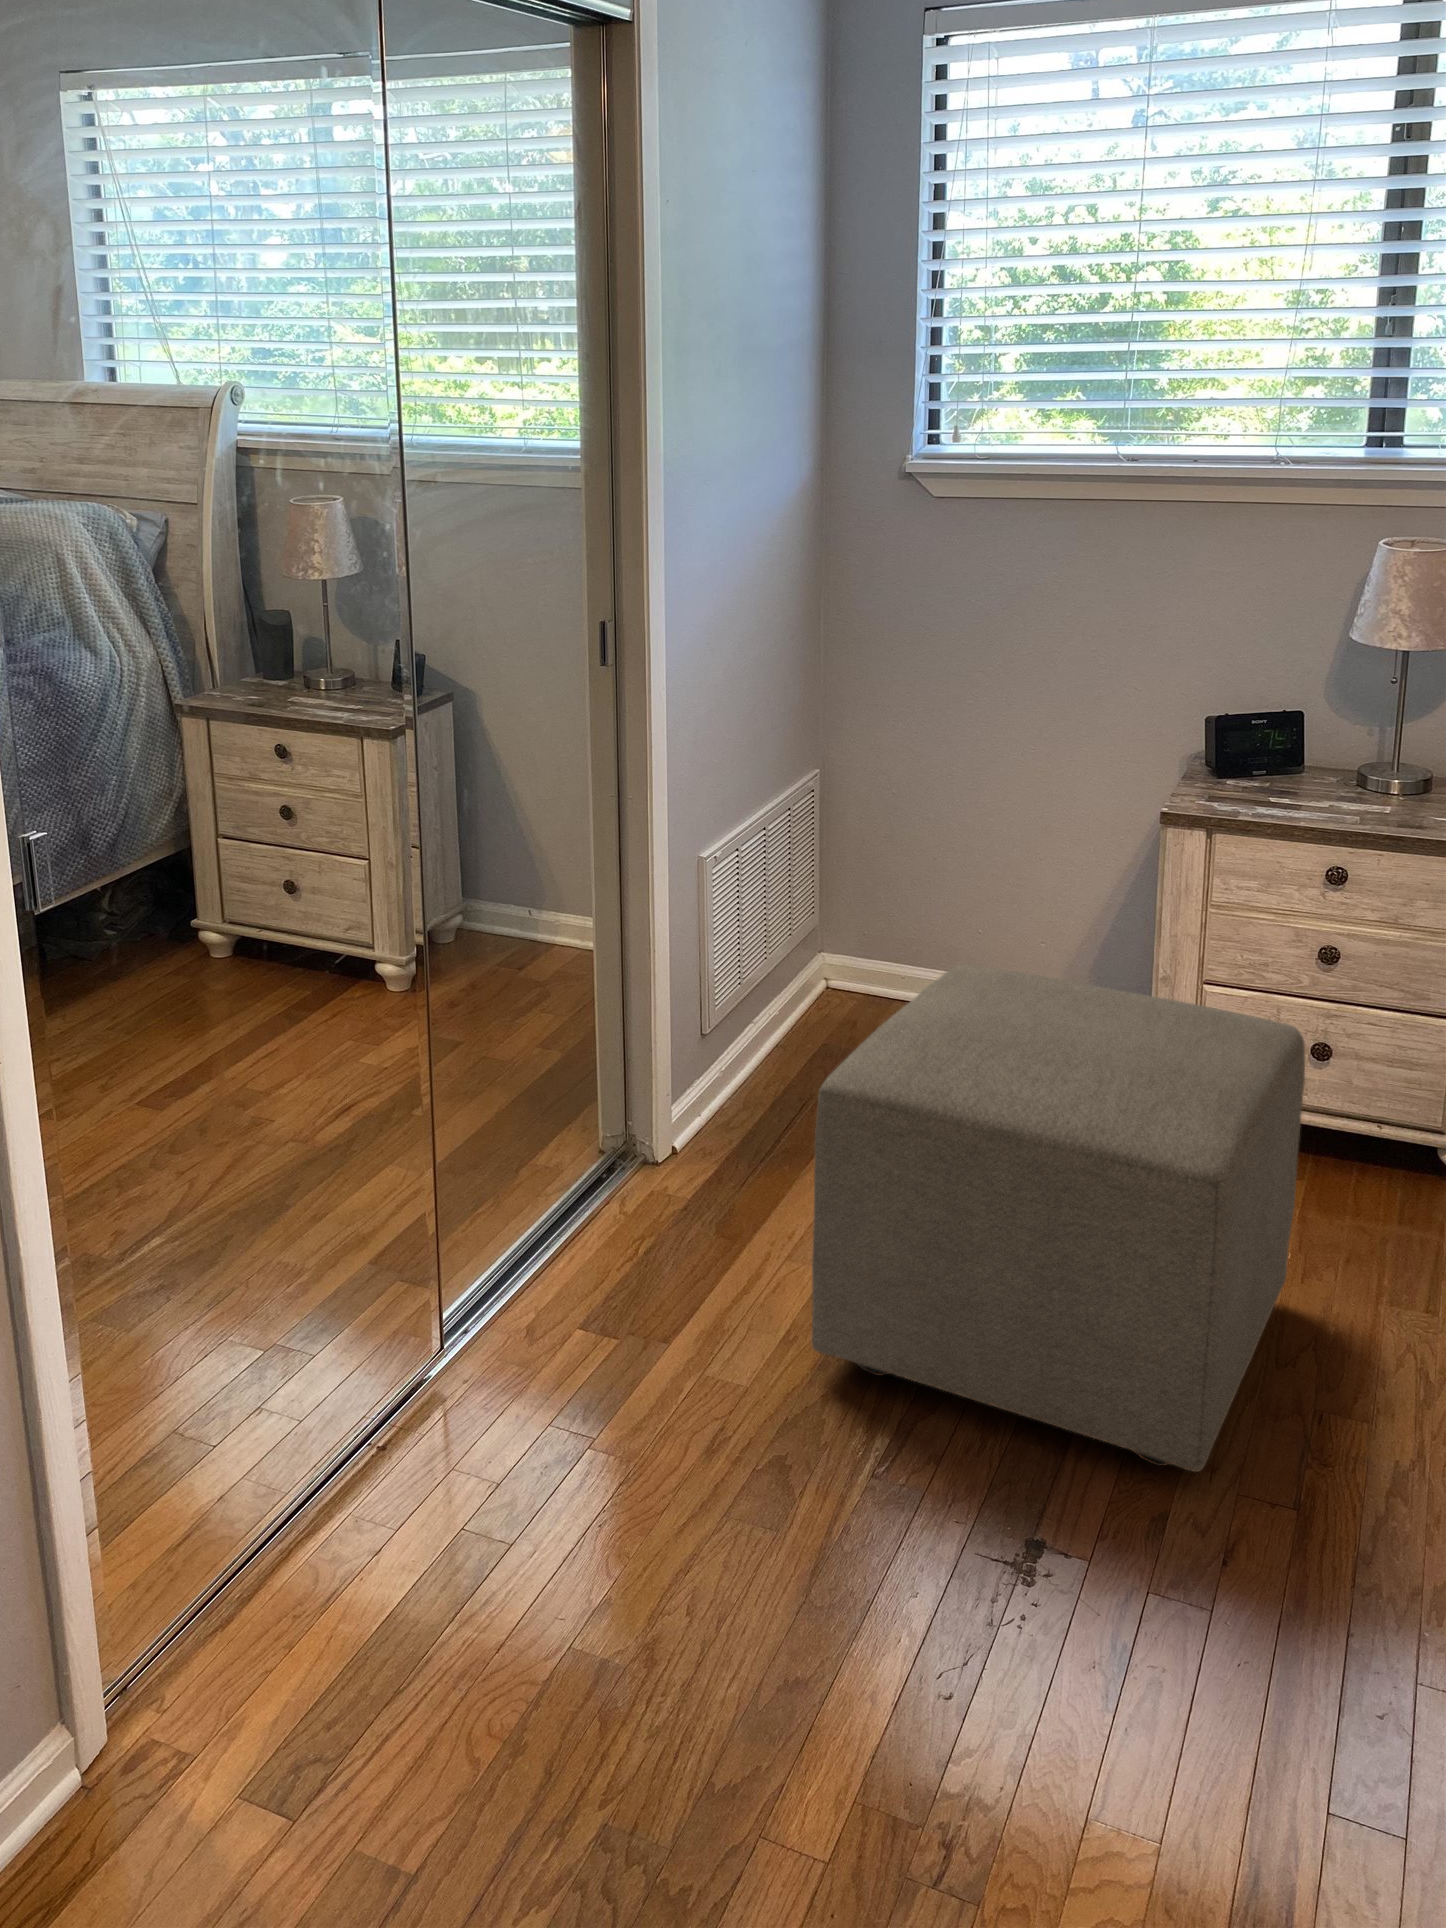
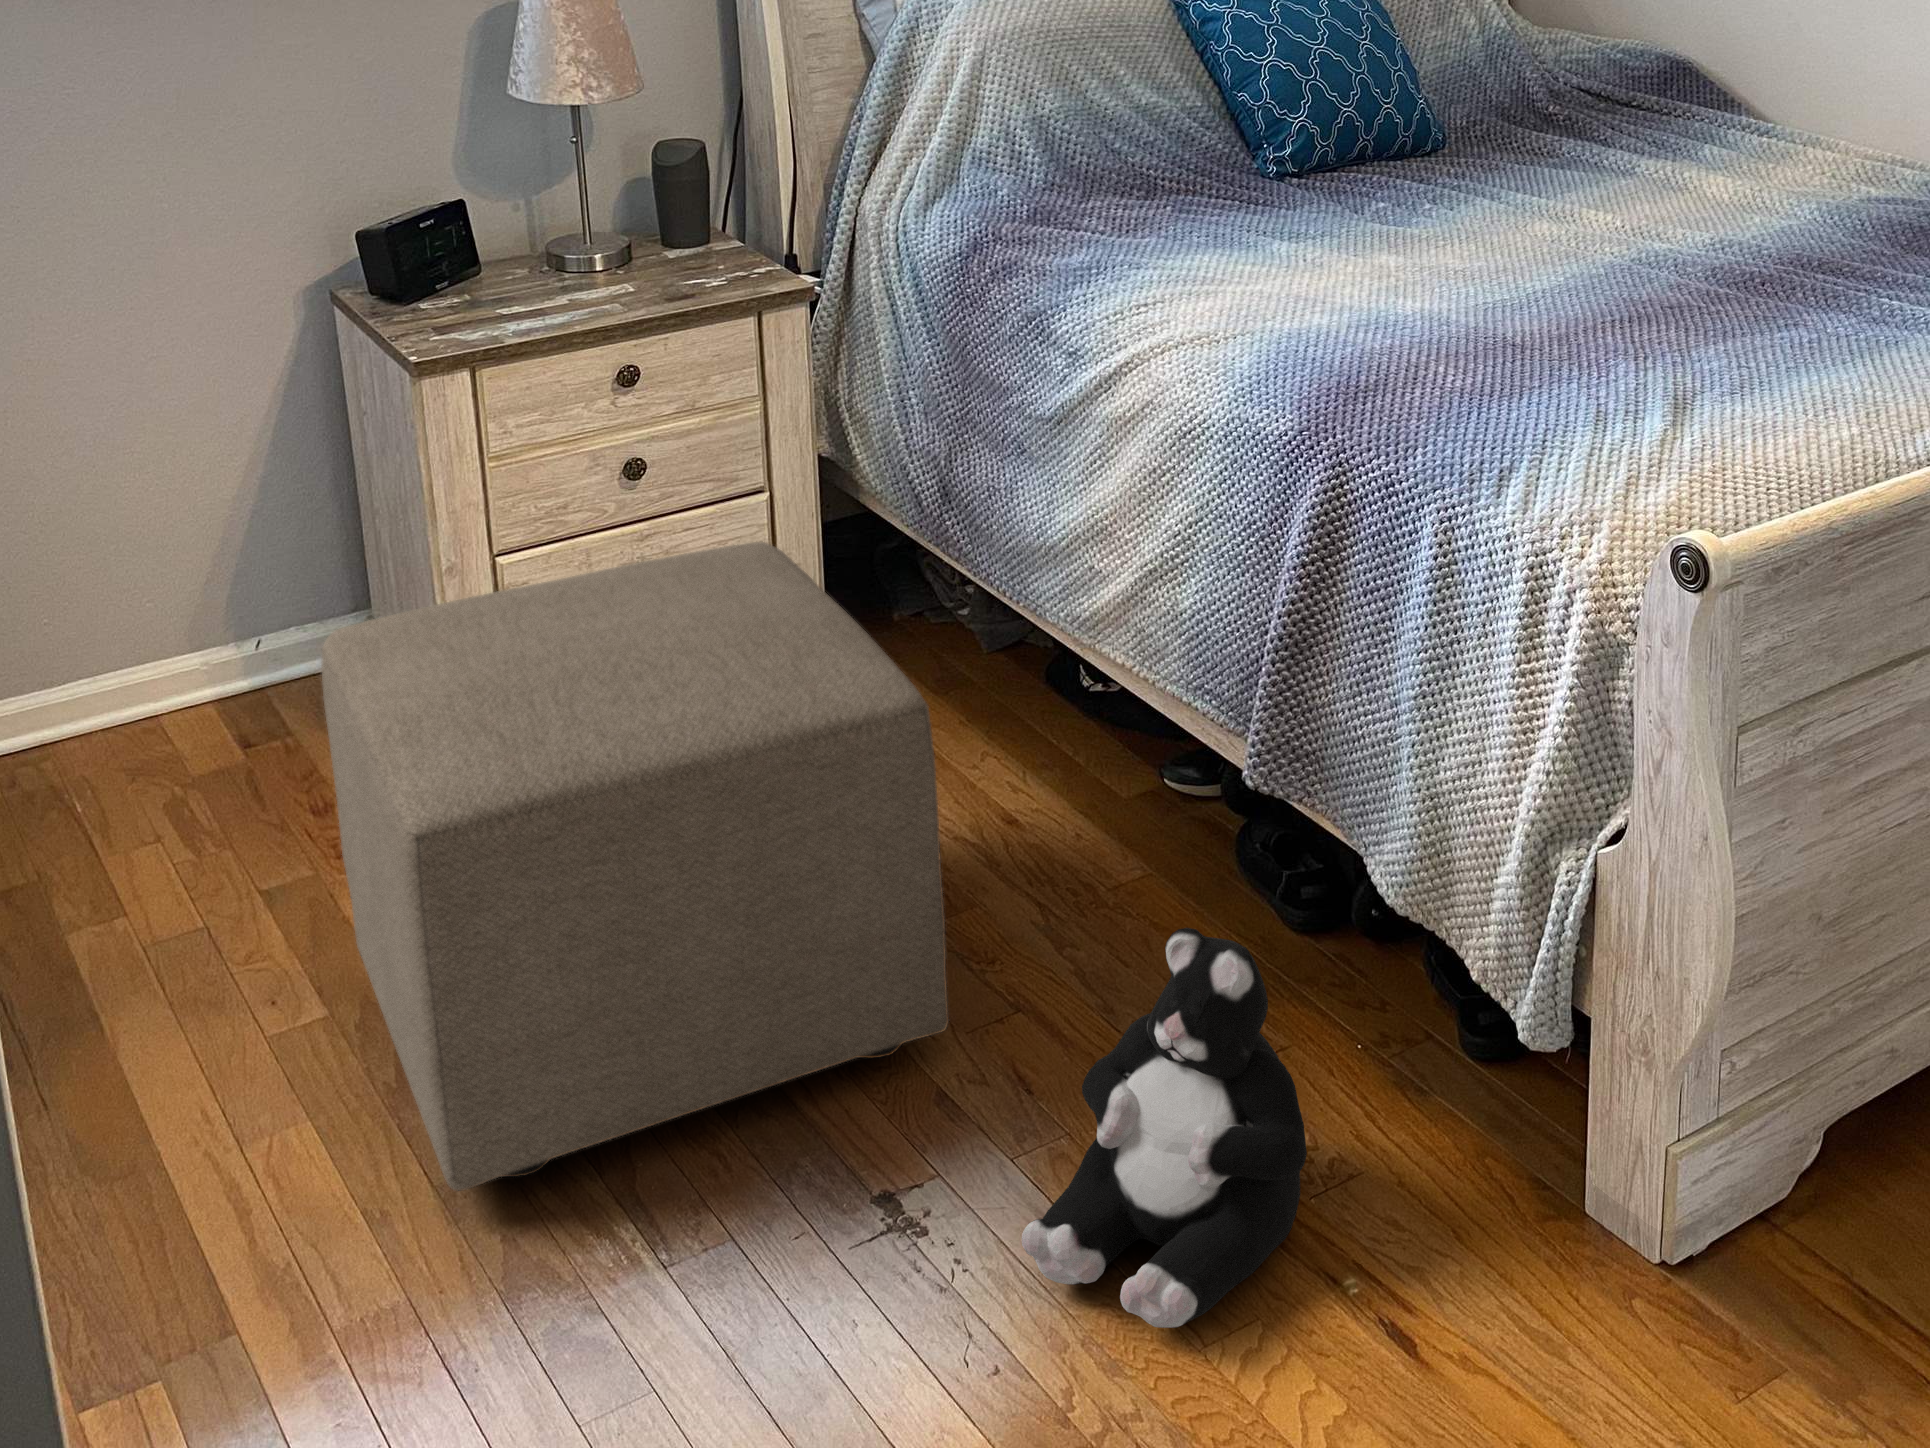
plush toy: none [1036,1467,1342,1811] -> present [1022,928,1307,1328]

